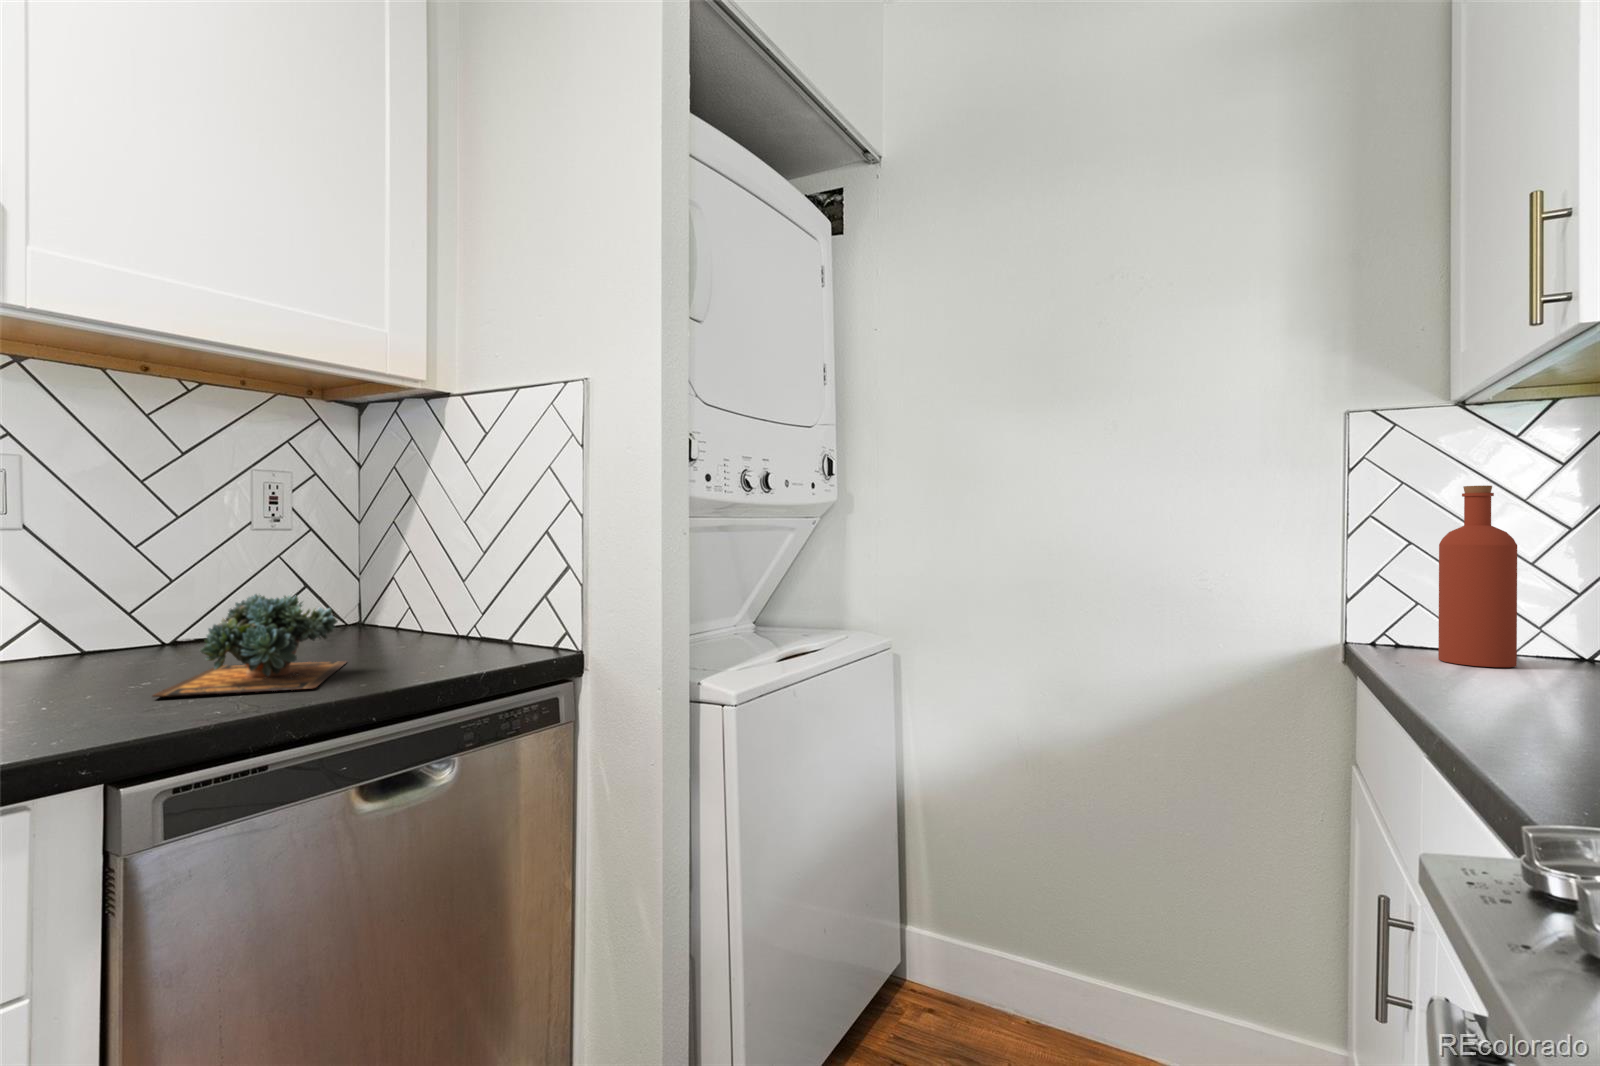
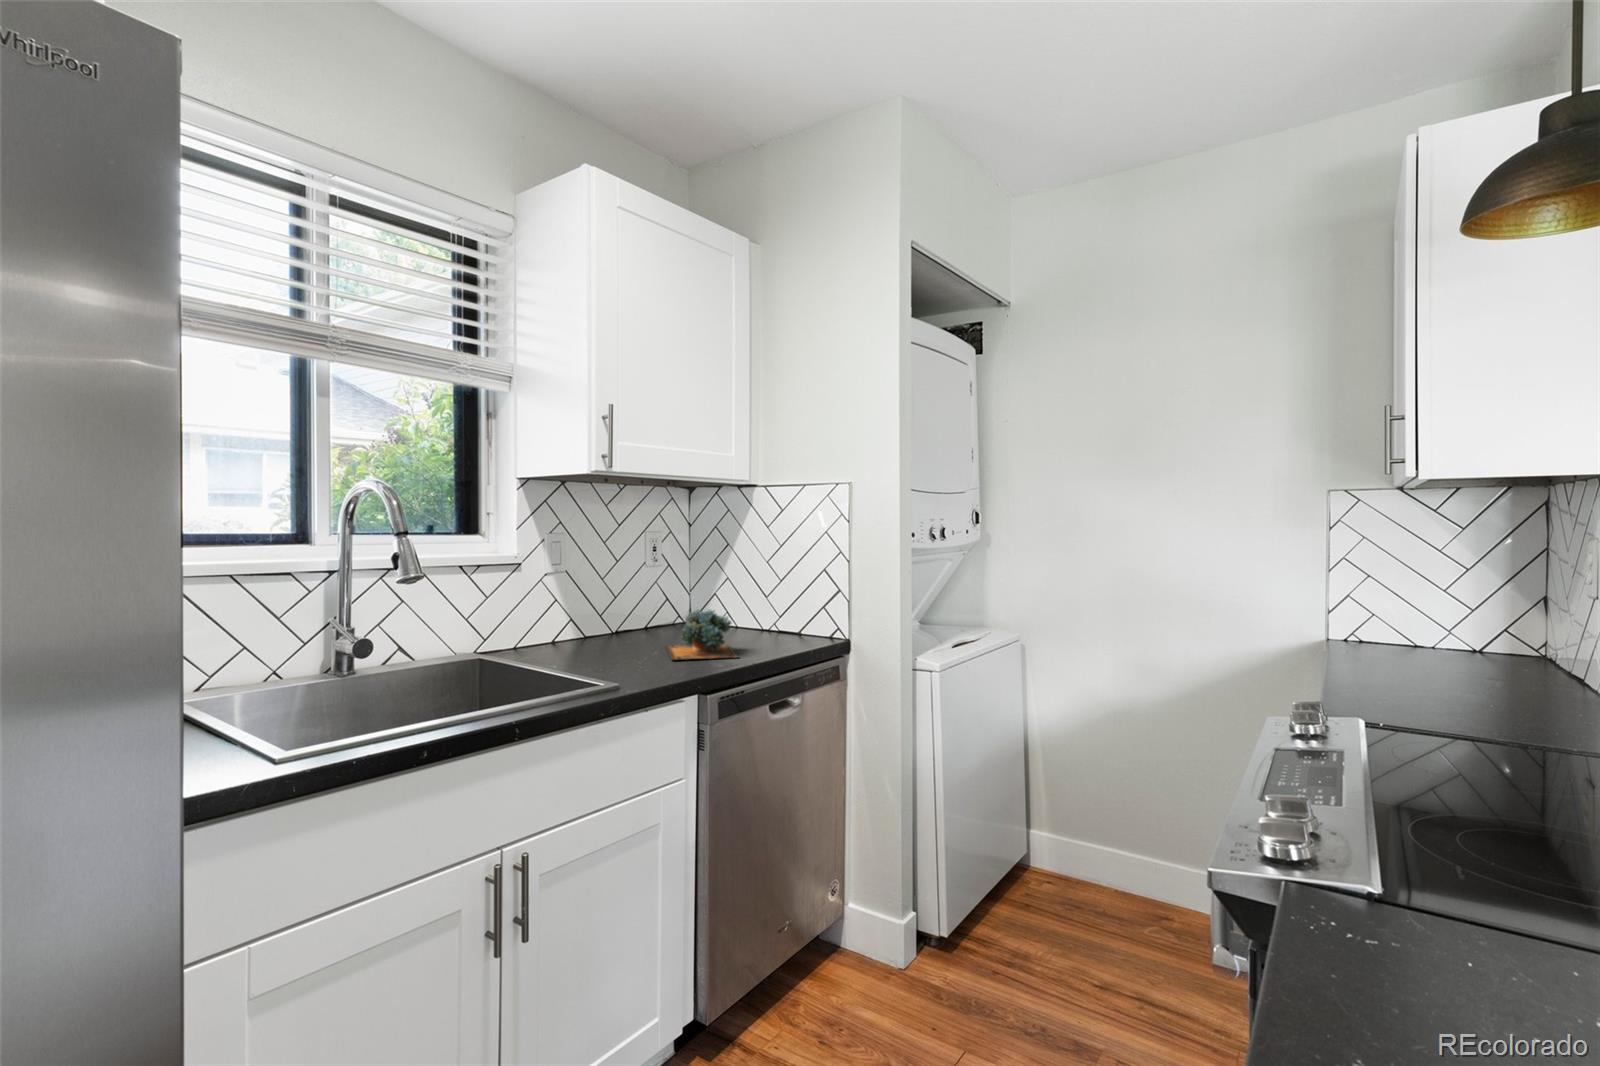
bottle: present [1438,485,1517,667] -> none [1379,543,1425,655]

